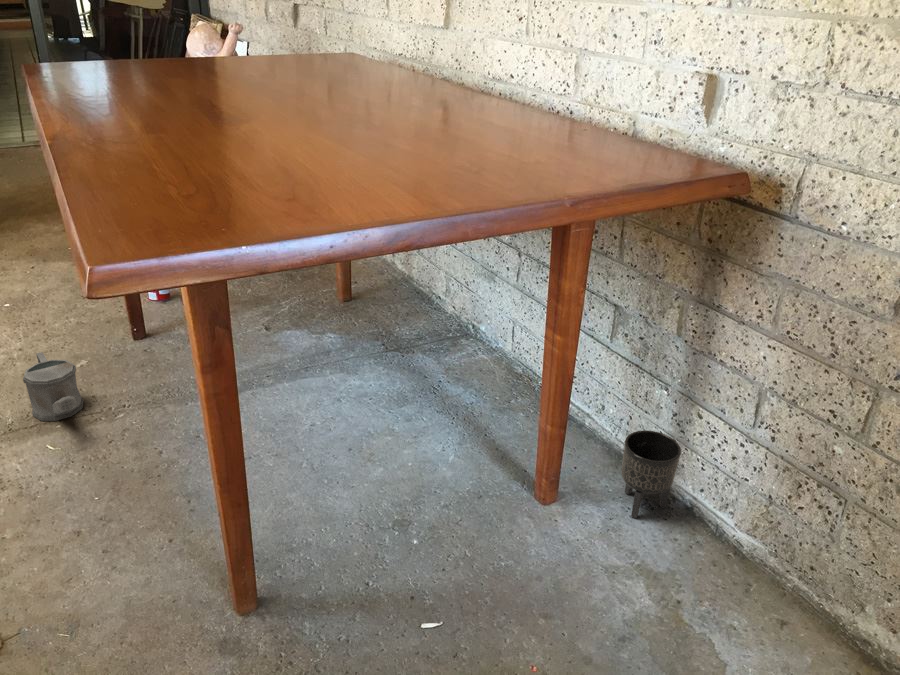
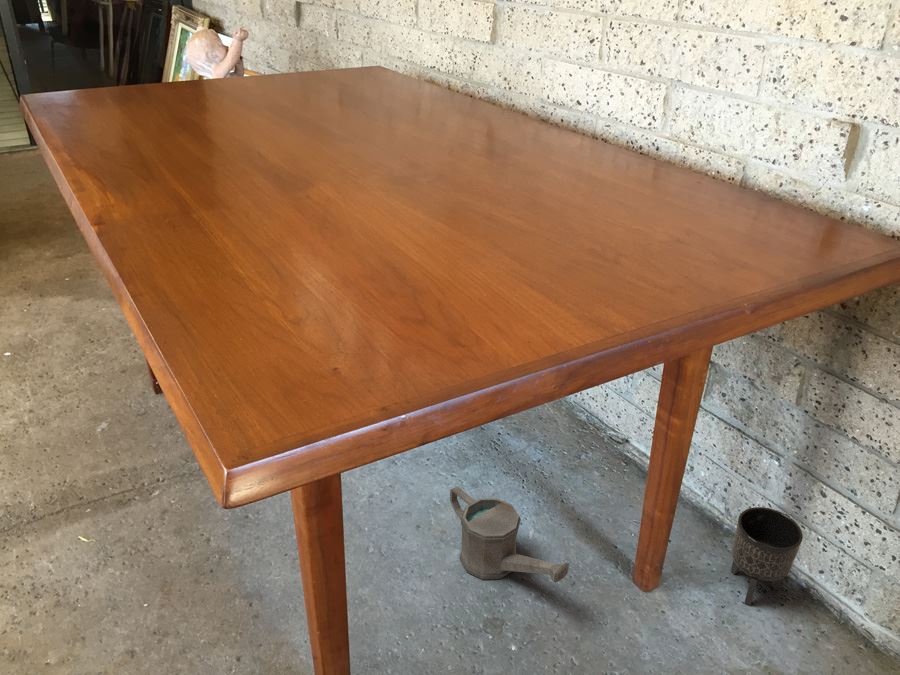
watering can: present [23,352,84,421] -> present [450,486,569,582]

